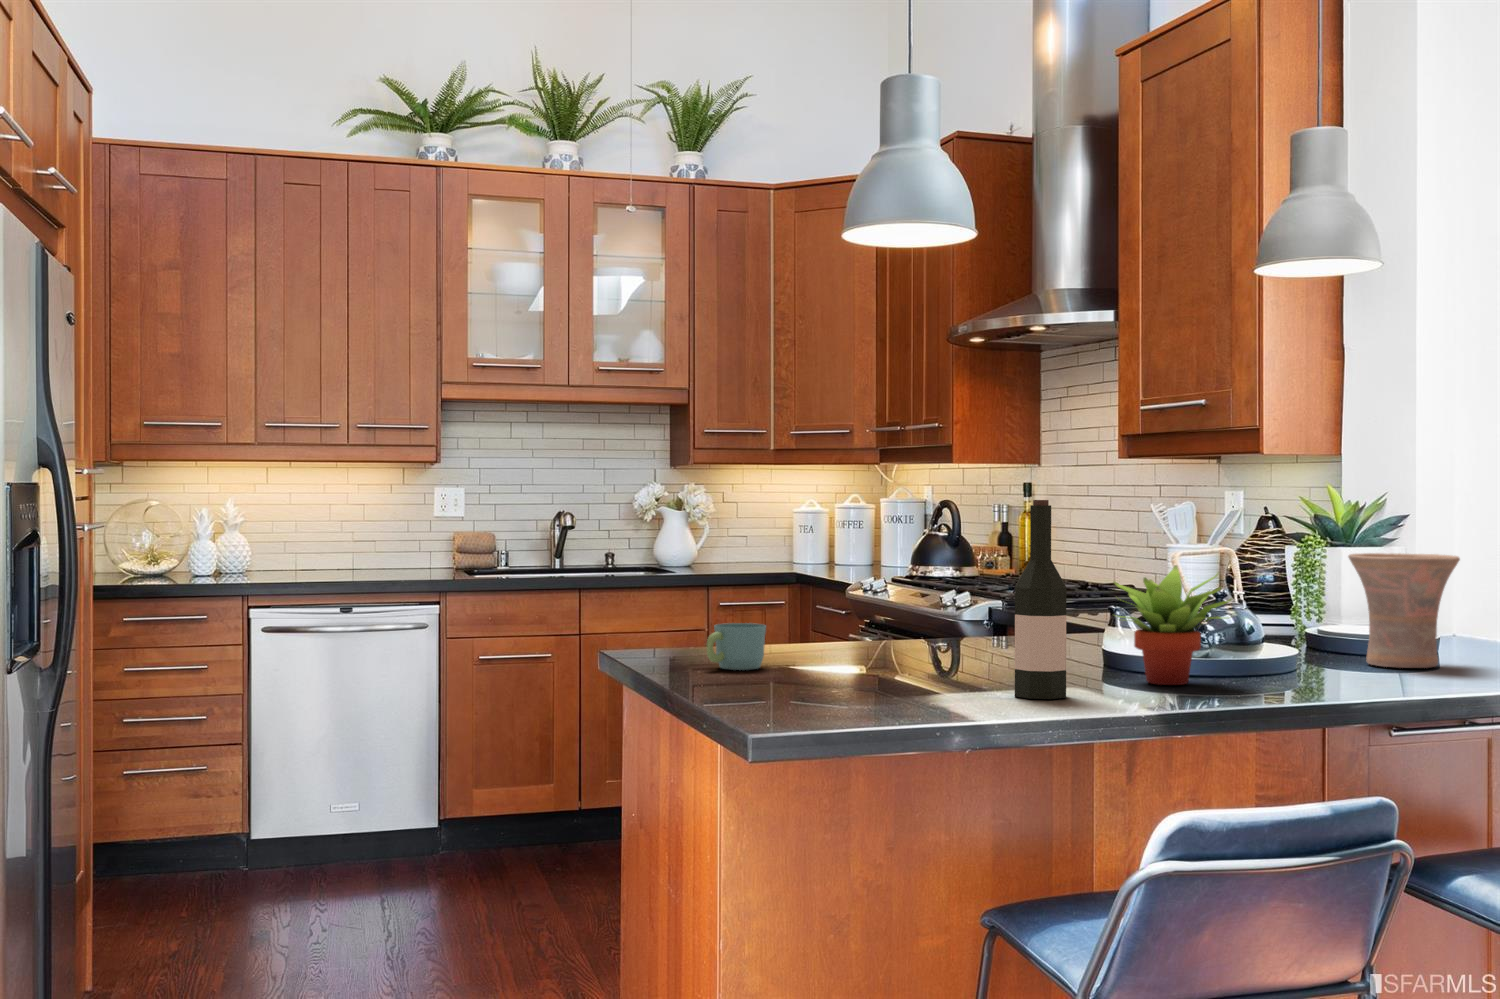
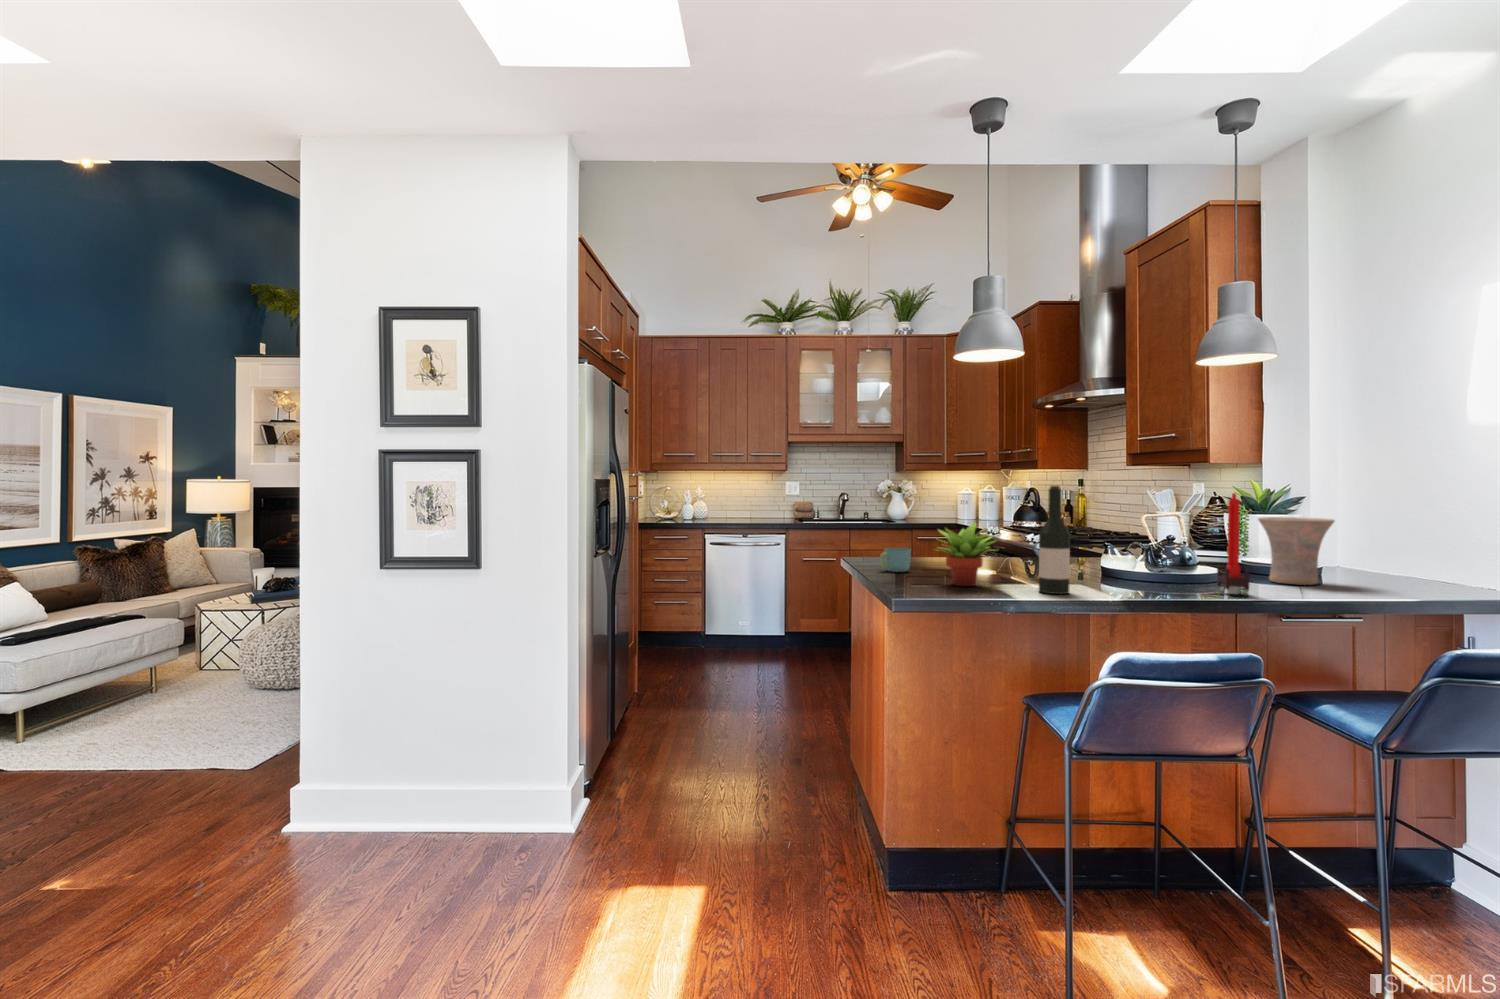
candle: none [1296,513,1345,687] -> present [1217,493,1249,594]
succulent plant: present [1114,565,1232,685] -> present [938,521,996,586]

